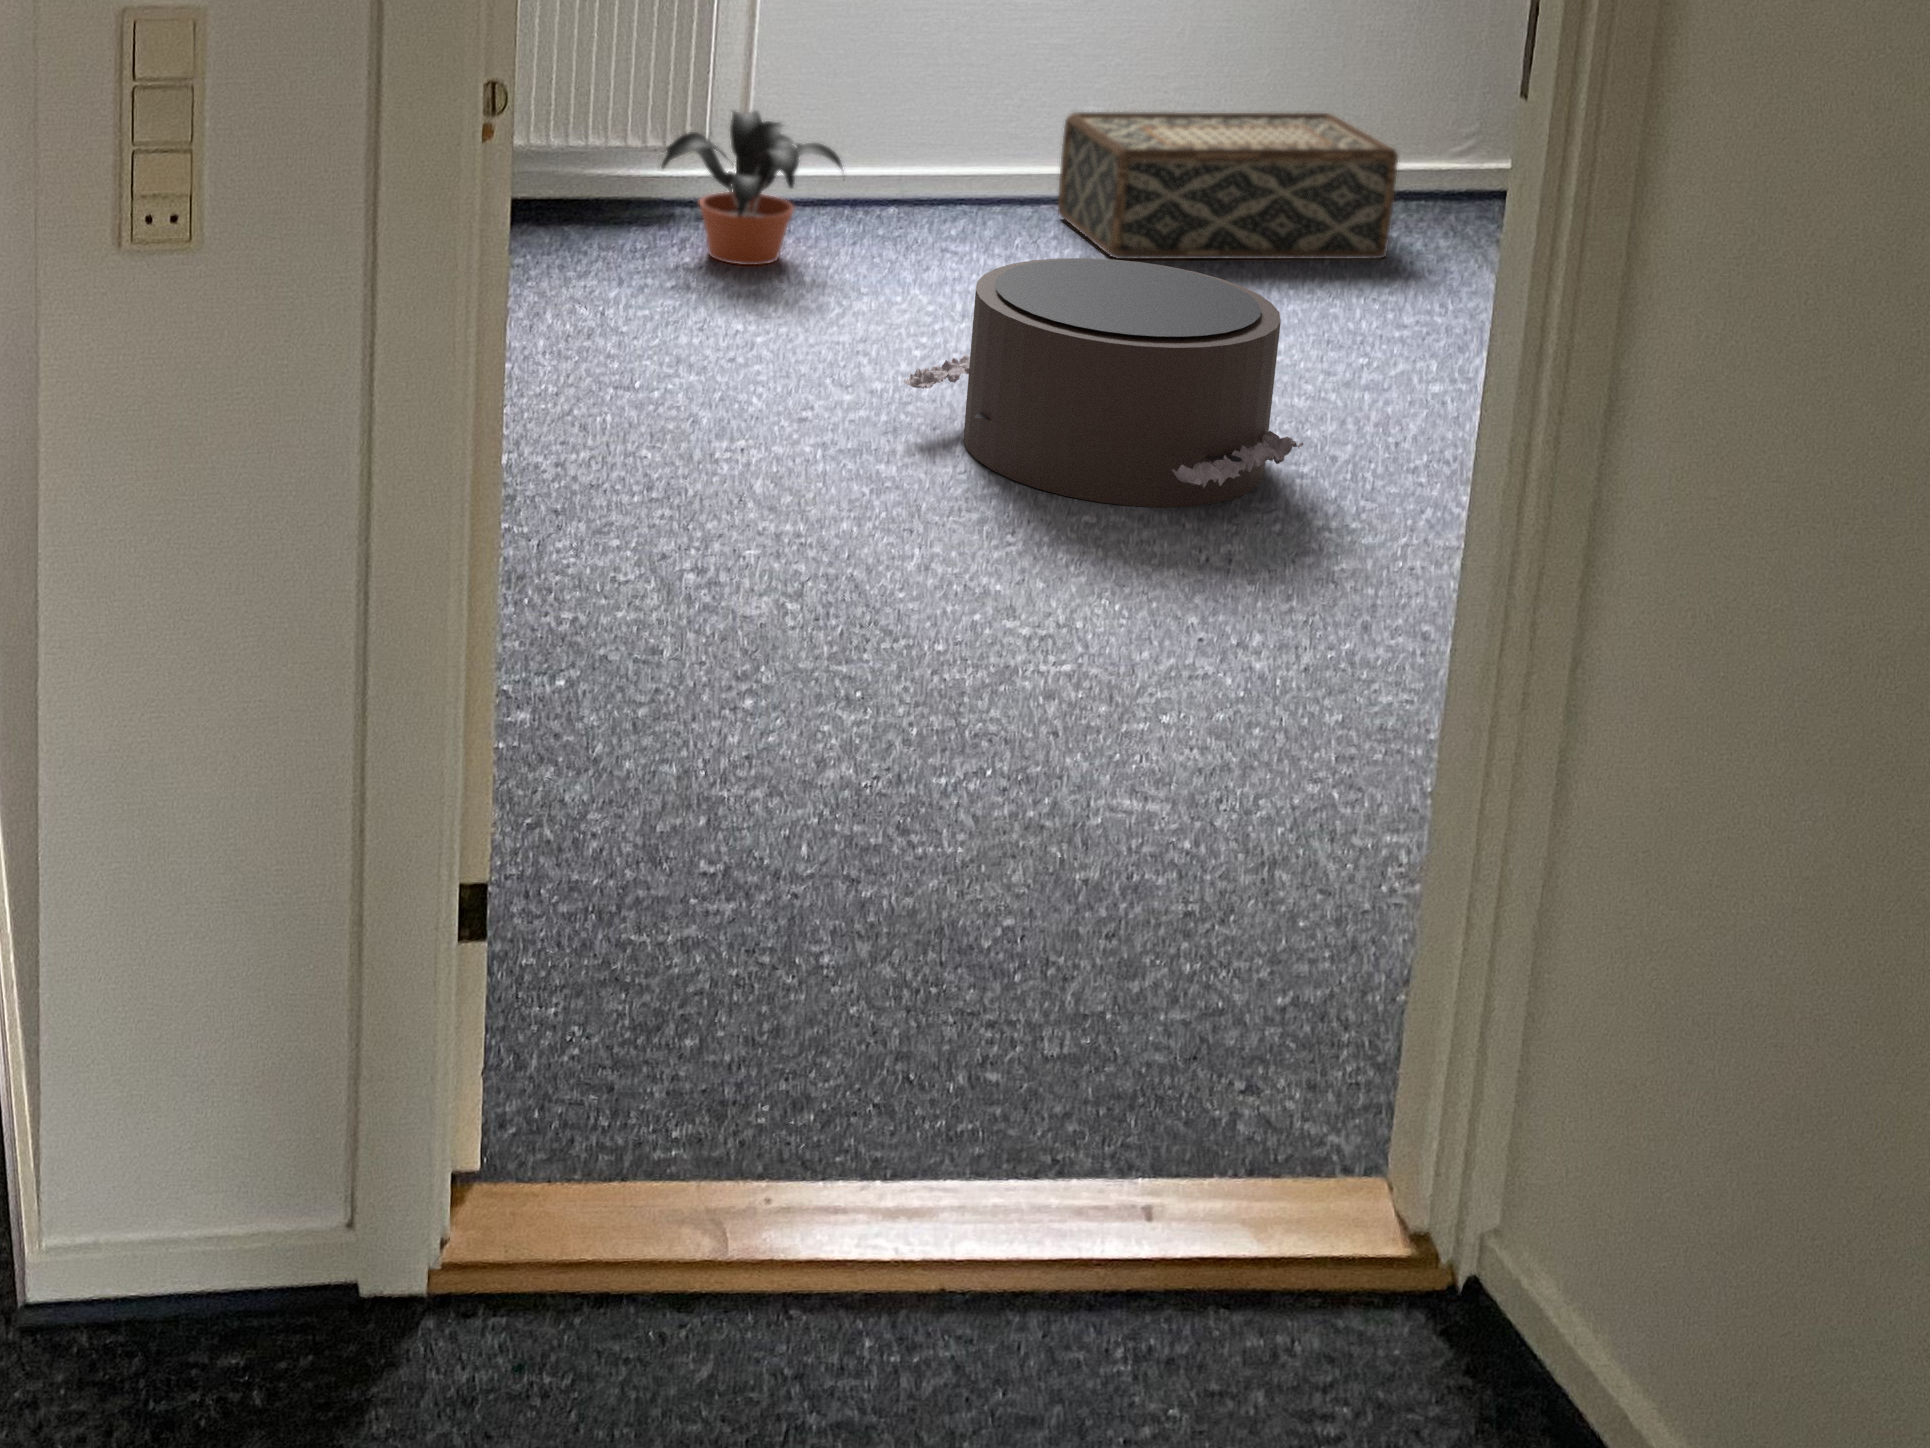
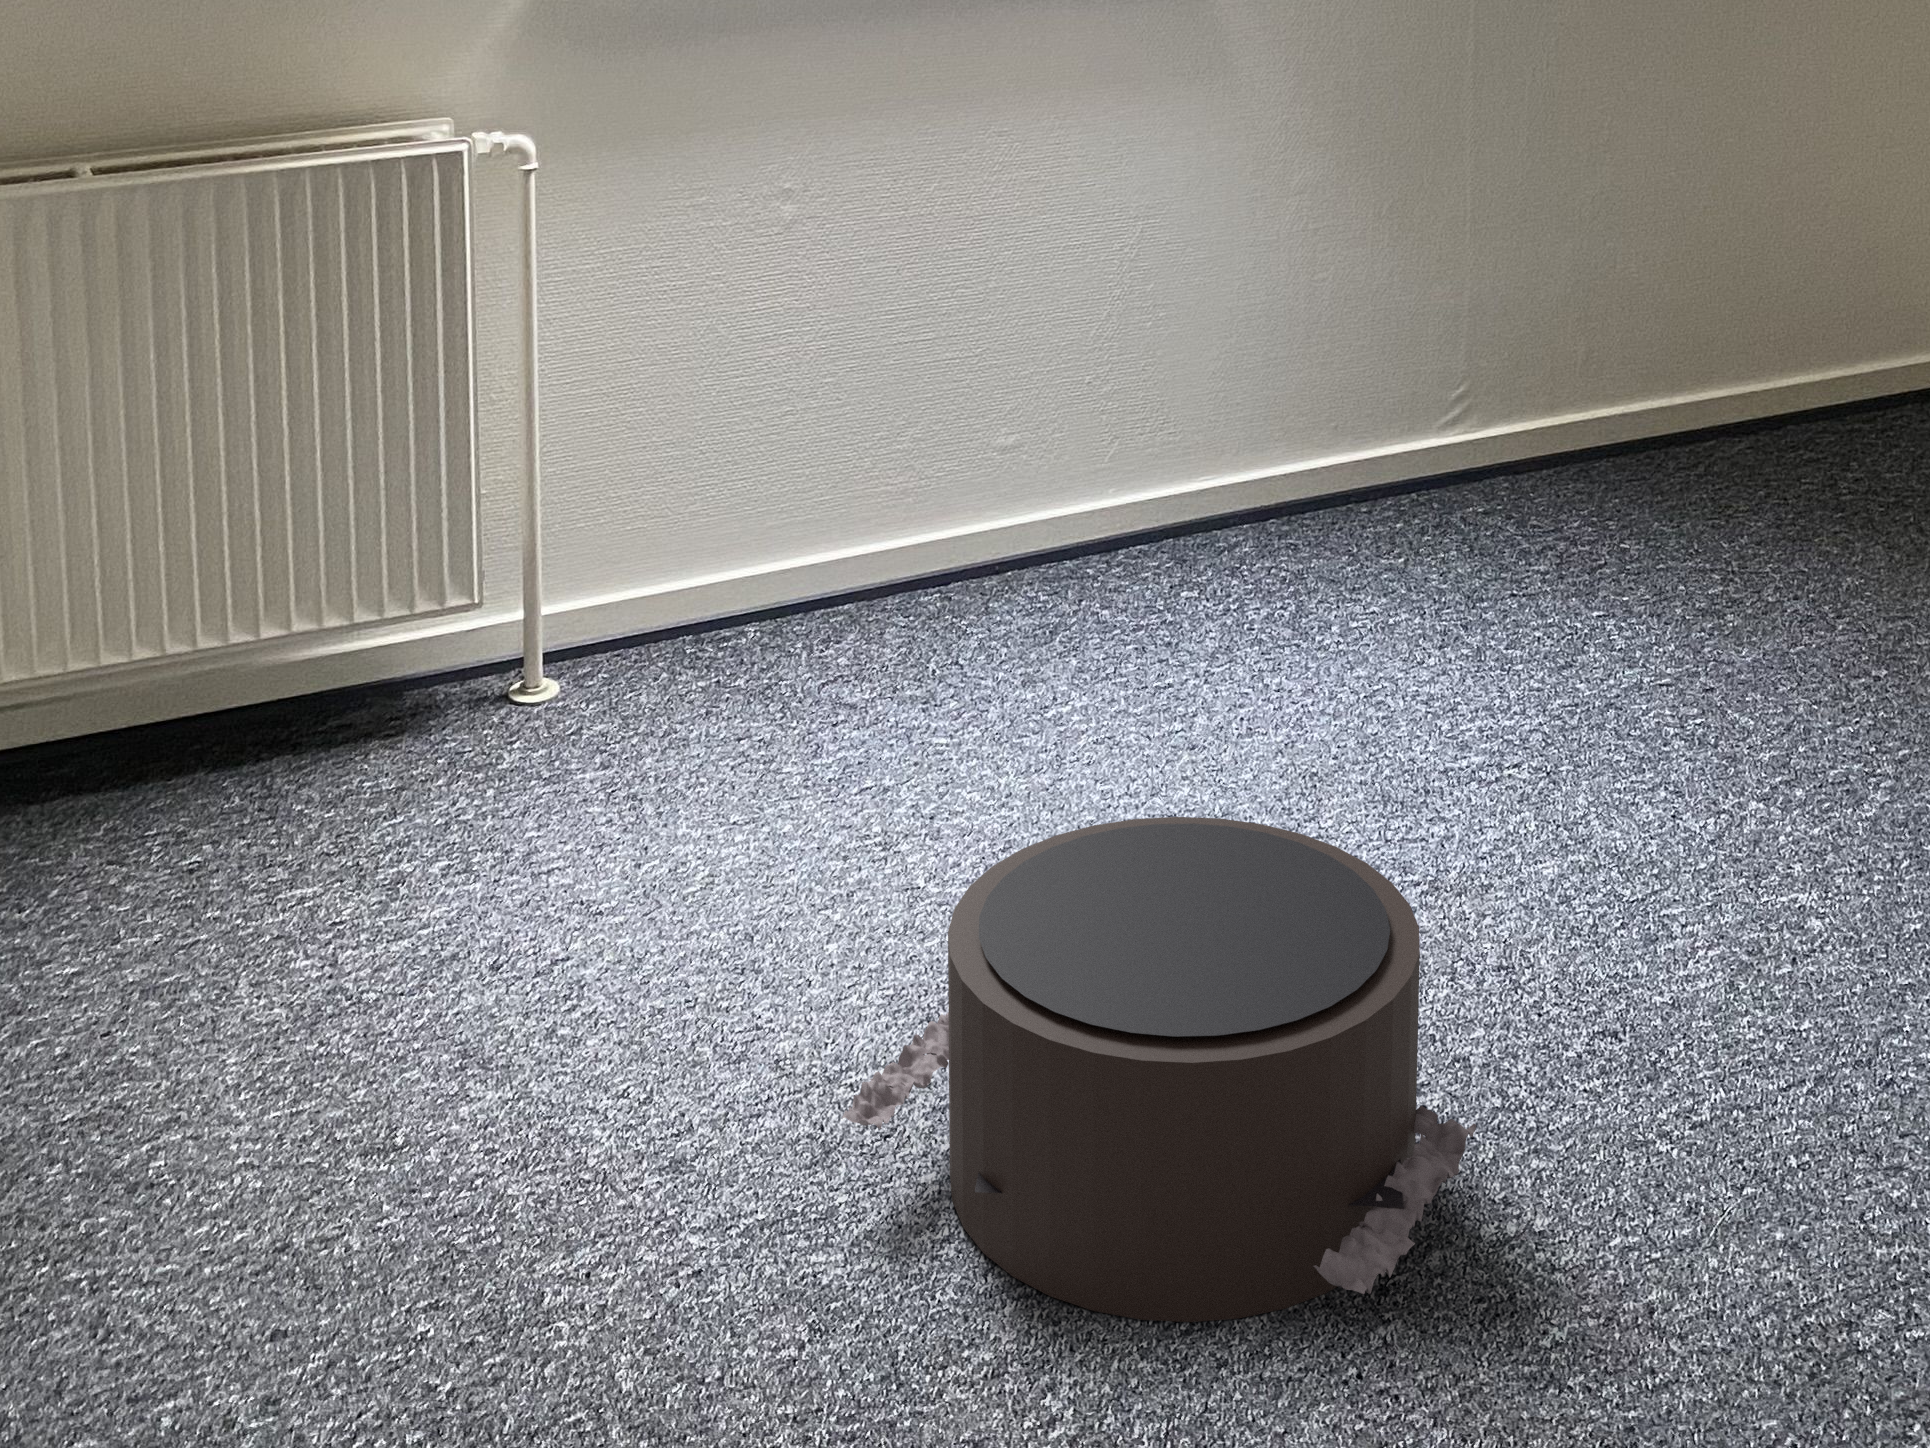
potted plant: present [662,111,842,265] -> none [401,543,691,804]
woven basket: present [1058,112,1398,259] -> none [980,403,1412,679]

